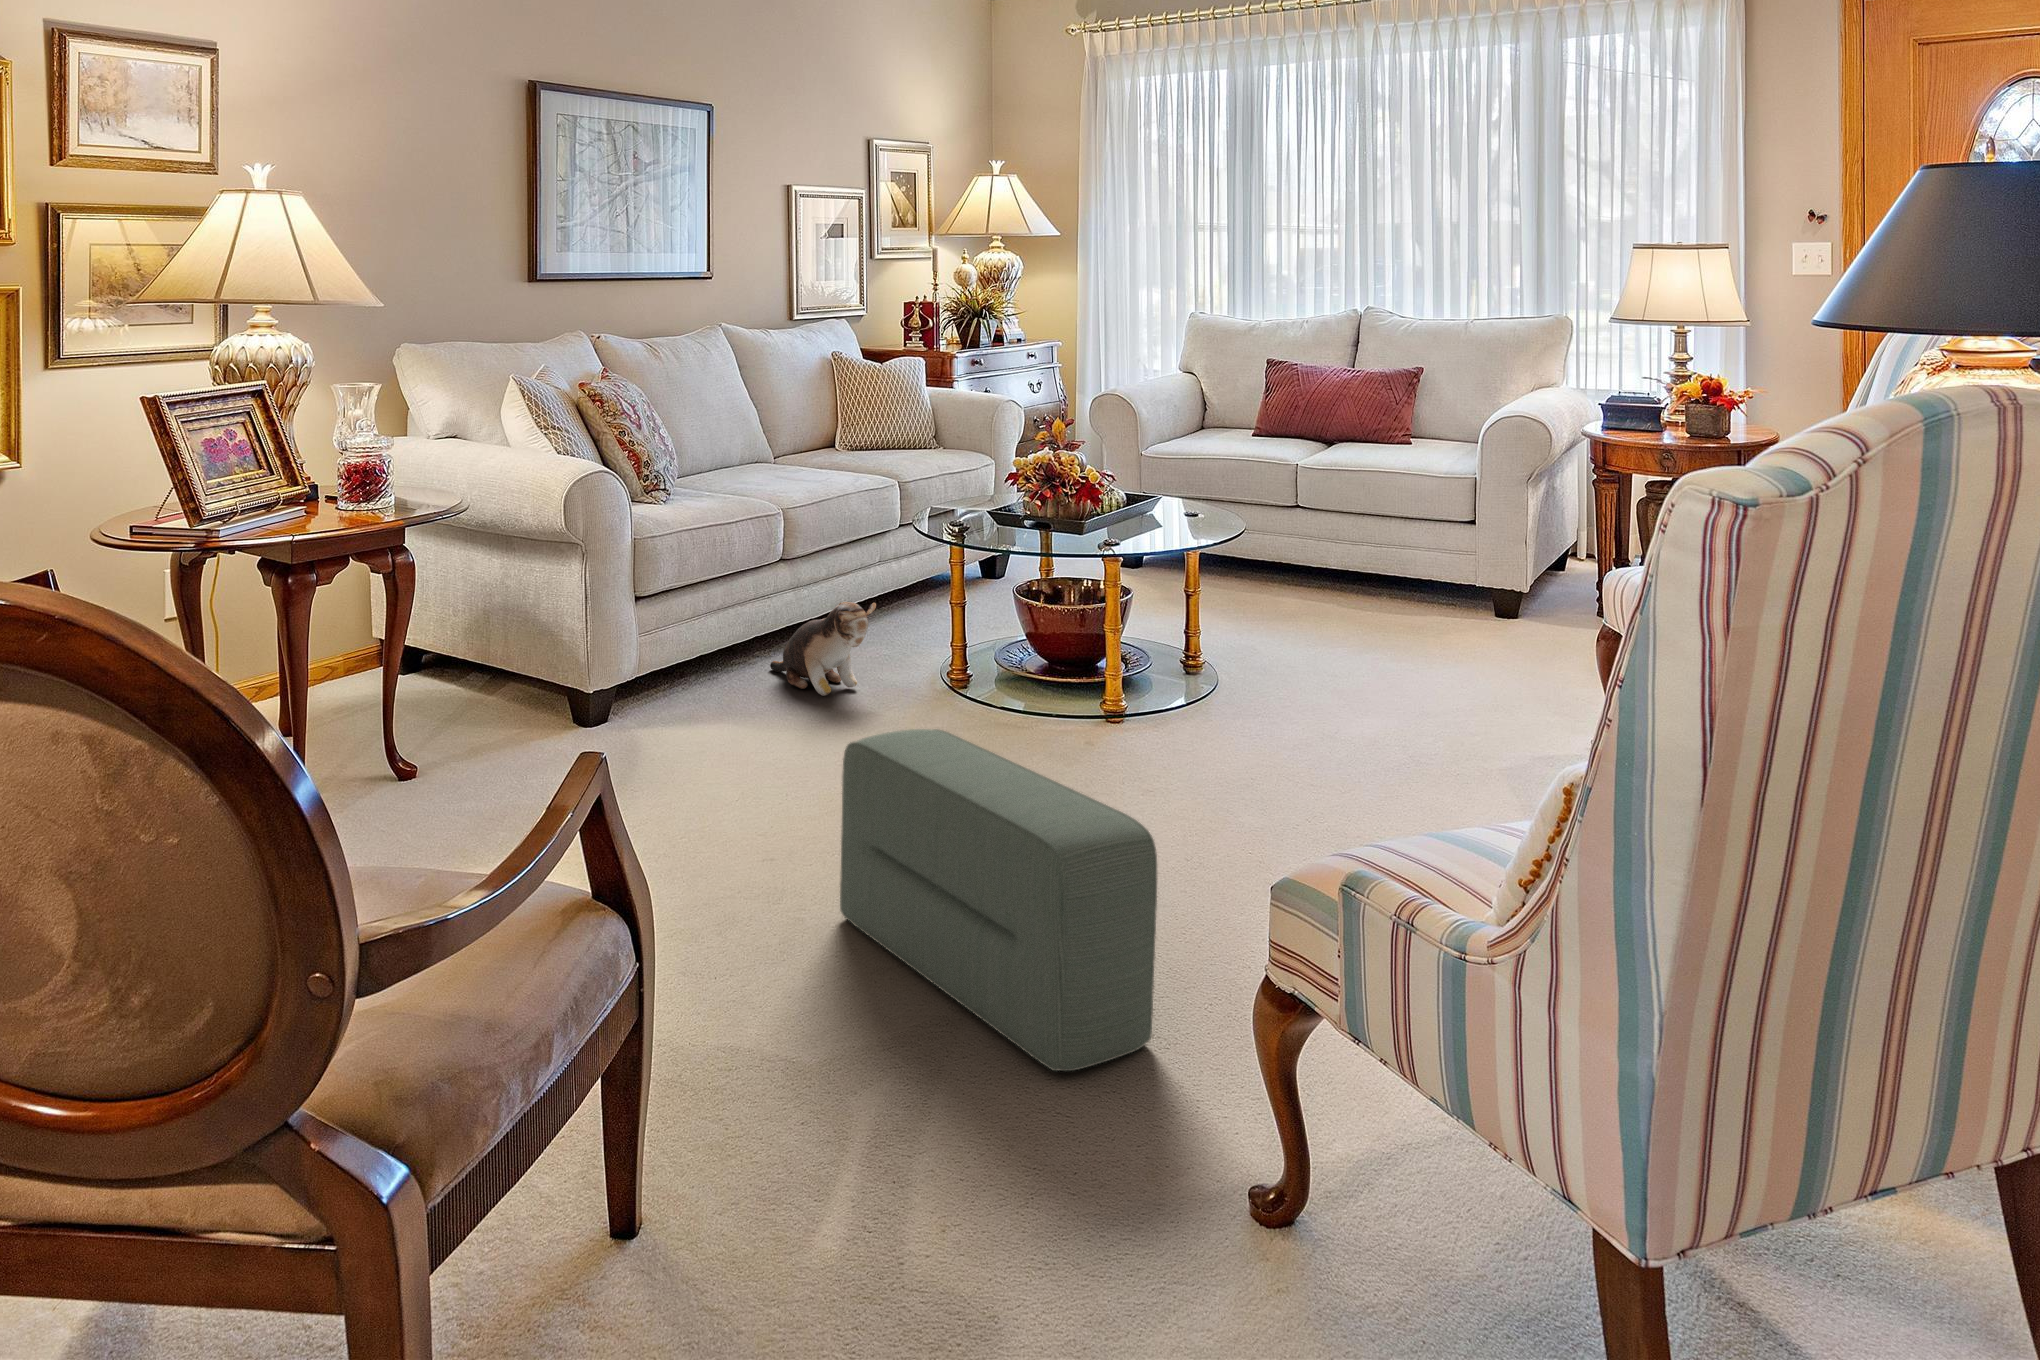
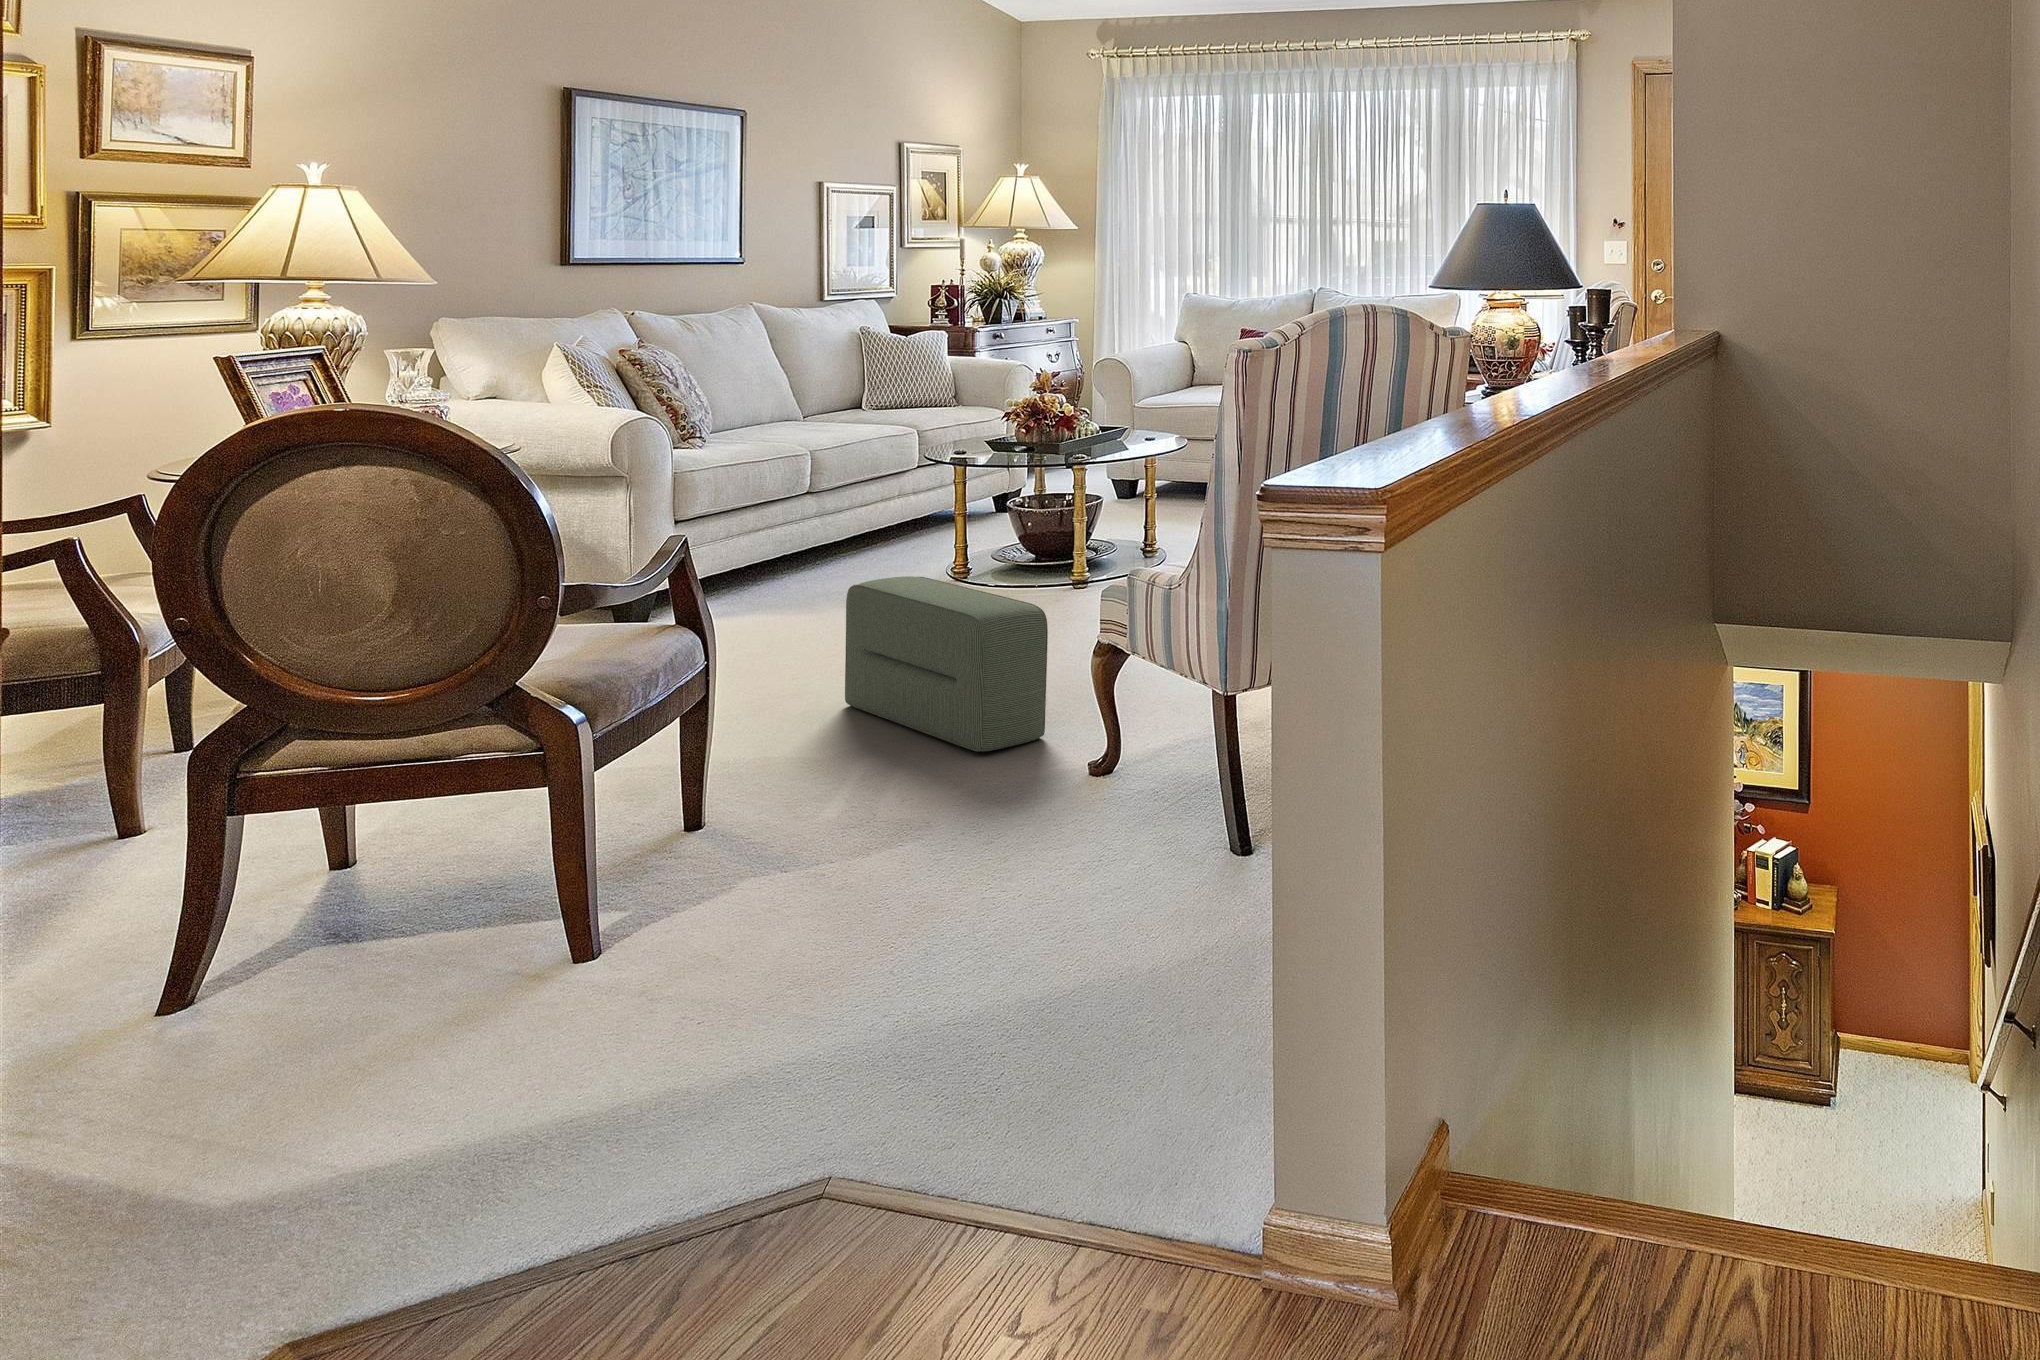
plush toy: present [770,602,876,696] -> none [800,518,889,592]

